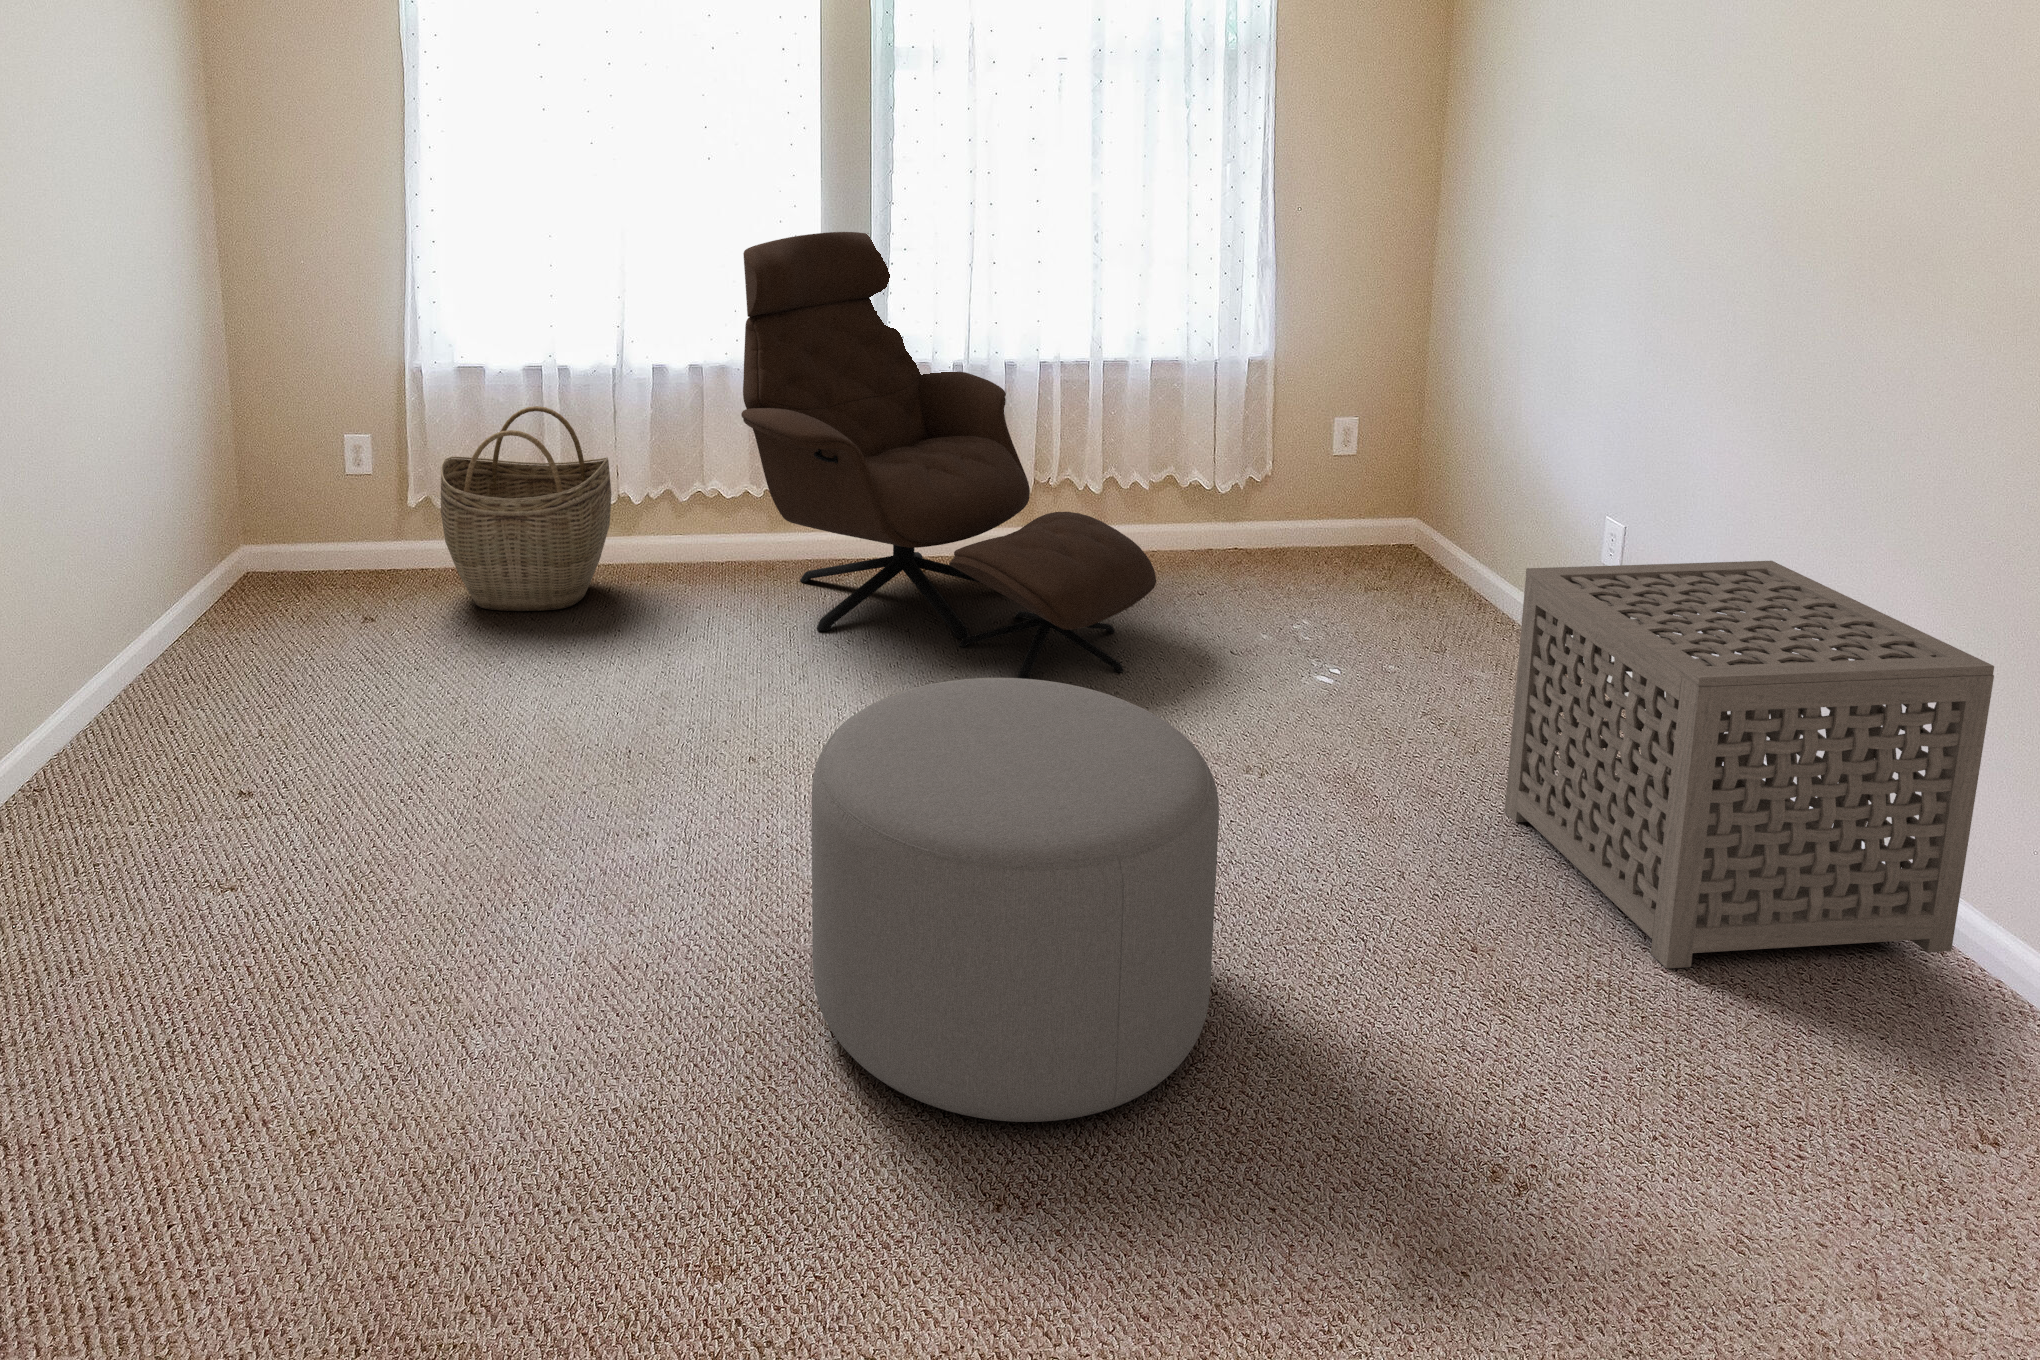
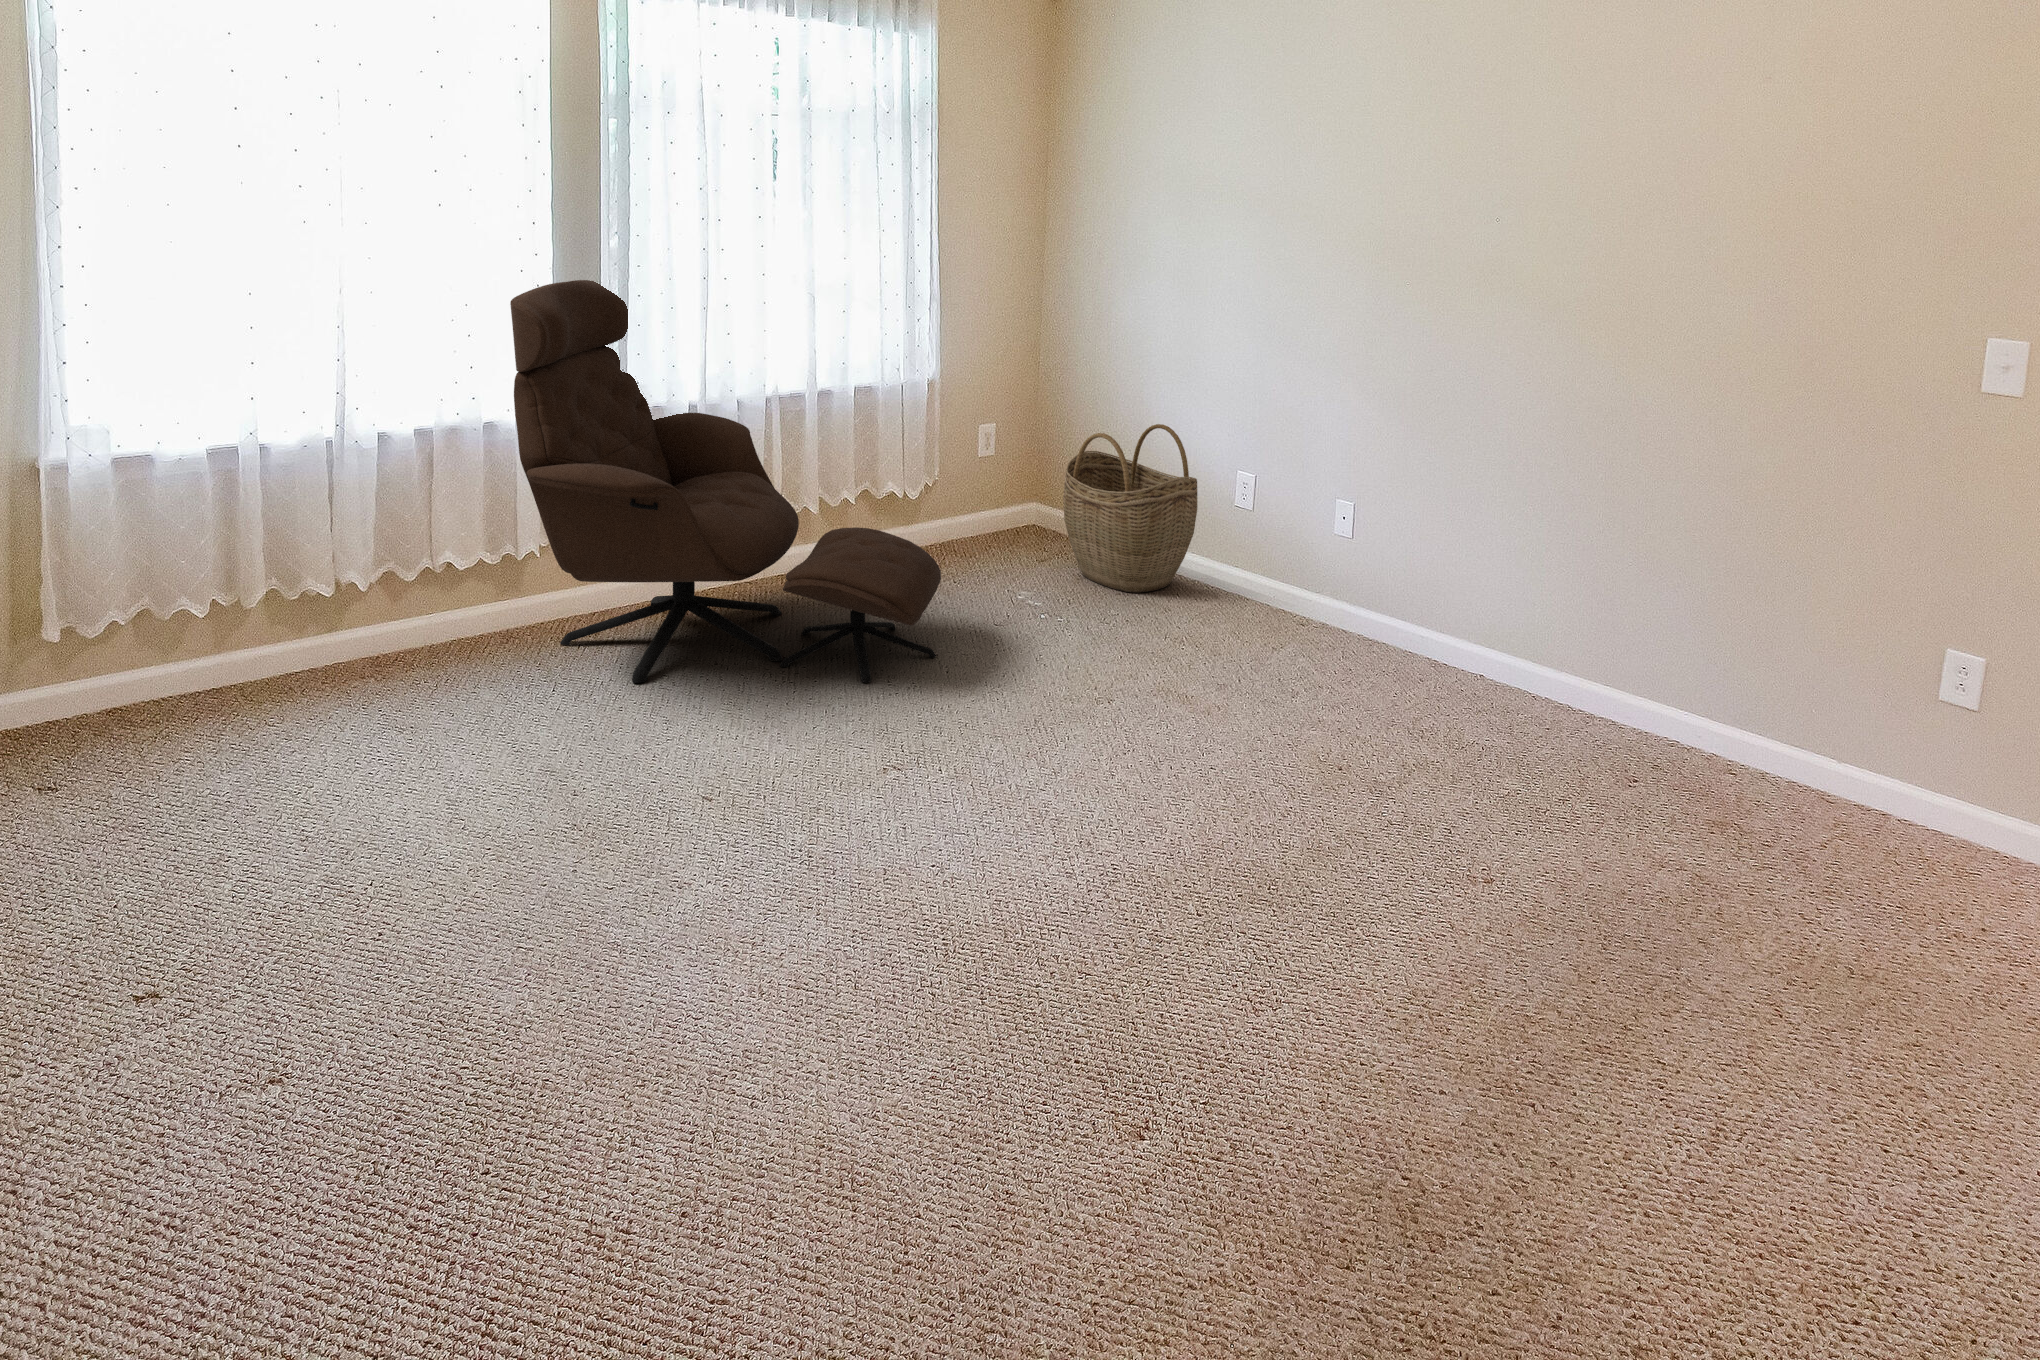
woven basket: present [441,406,611,611] -> present [1063,424,1198,593]
side table: present [1505,561,1994,968] -> none [1270,479,1551,750]
ottoman: present [812,678,1219,1122] -> none [955,641,1289,983]

